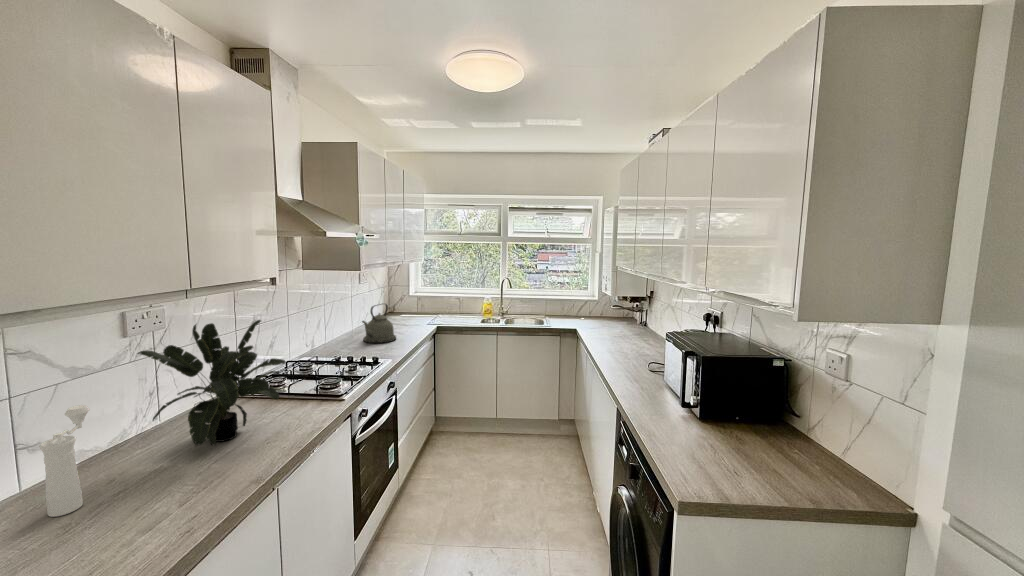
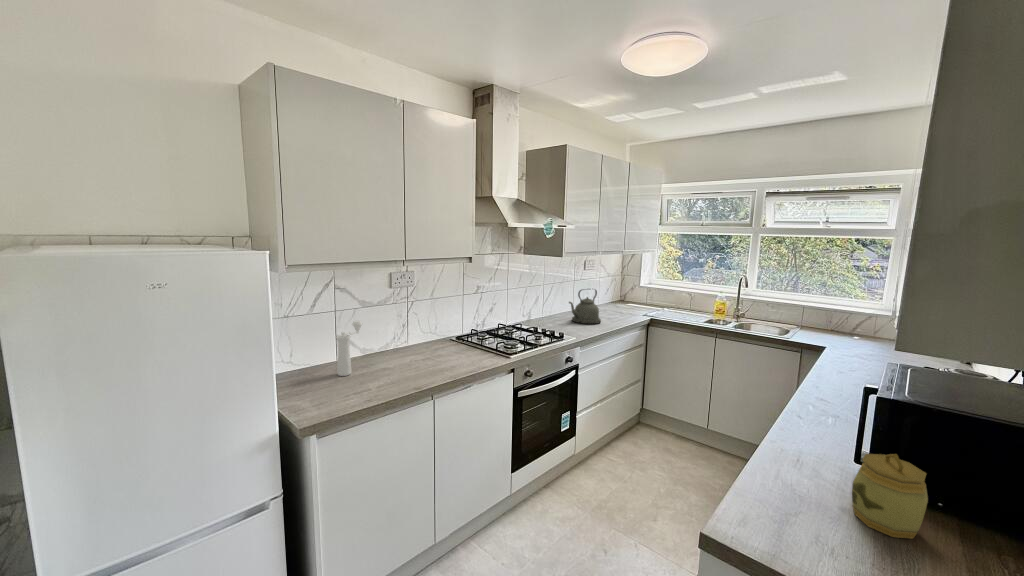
potted plant: present [137,320,286,446] -> none [389,283,465,364]
jar: none [702,392,747,449] -> present [852,454,928,539]

